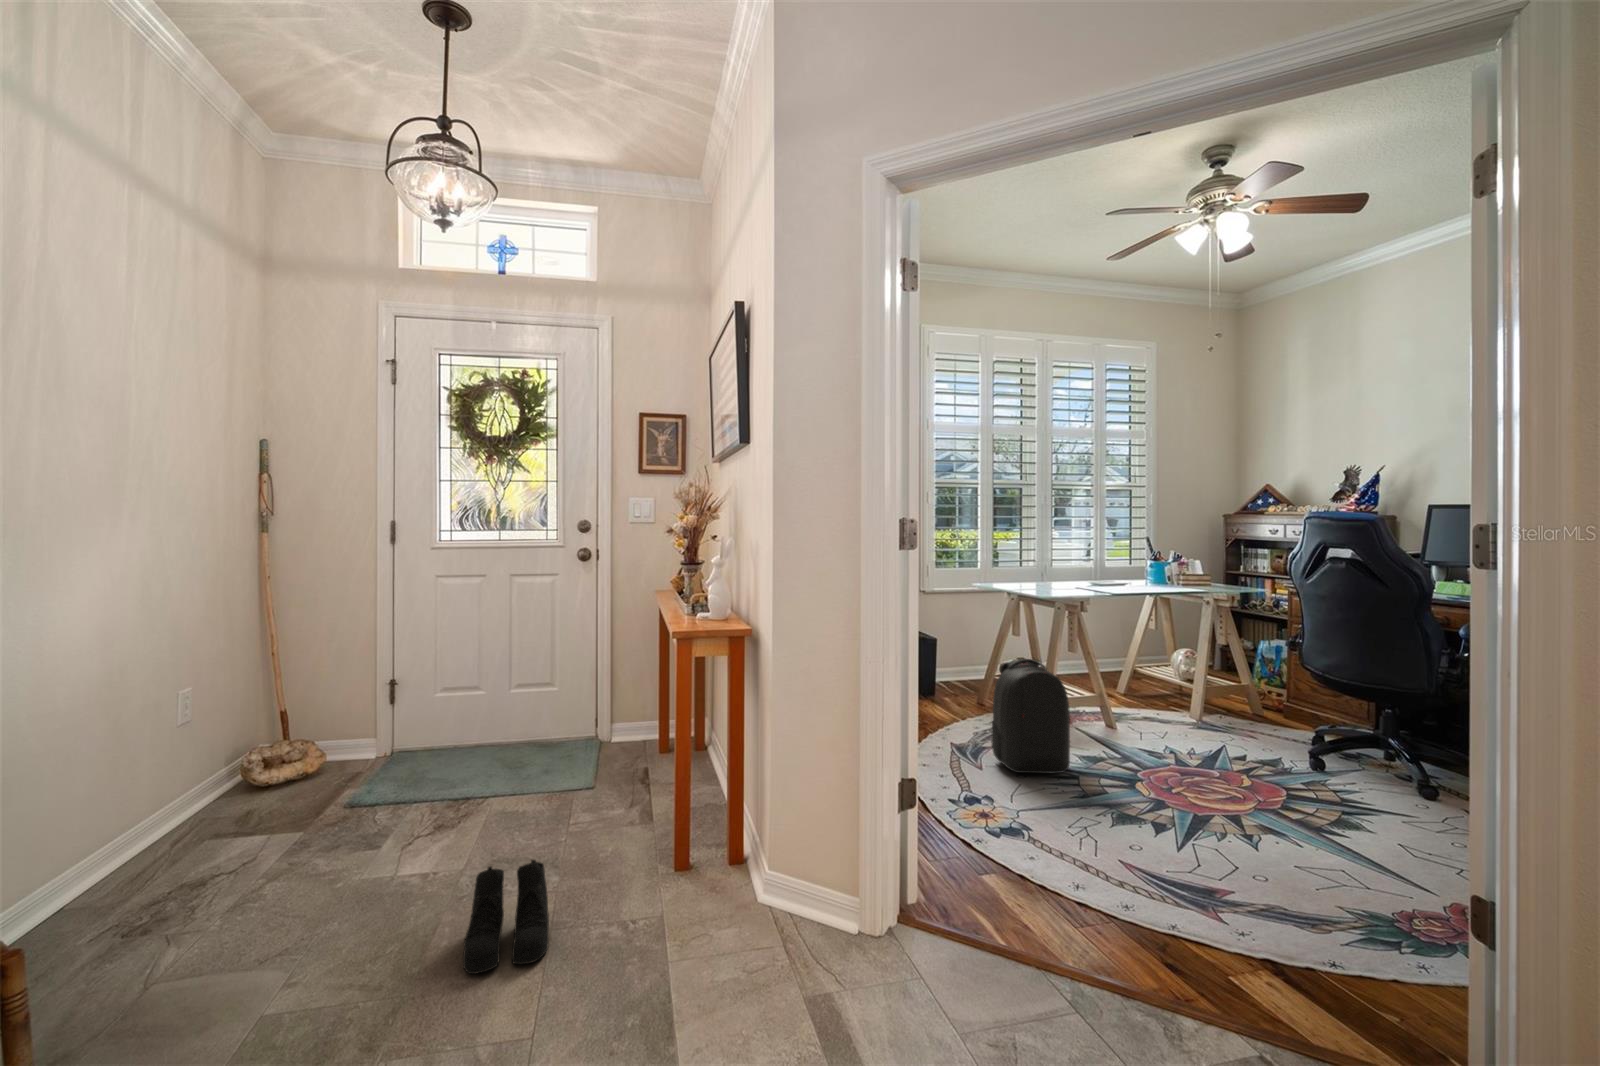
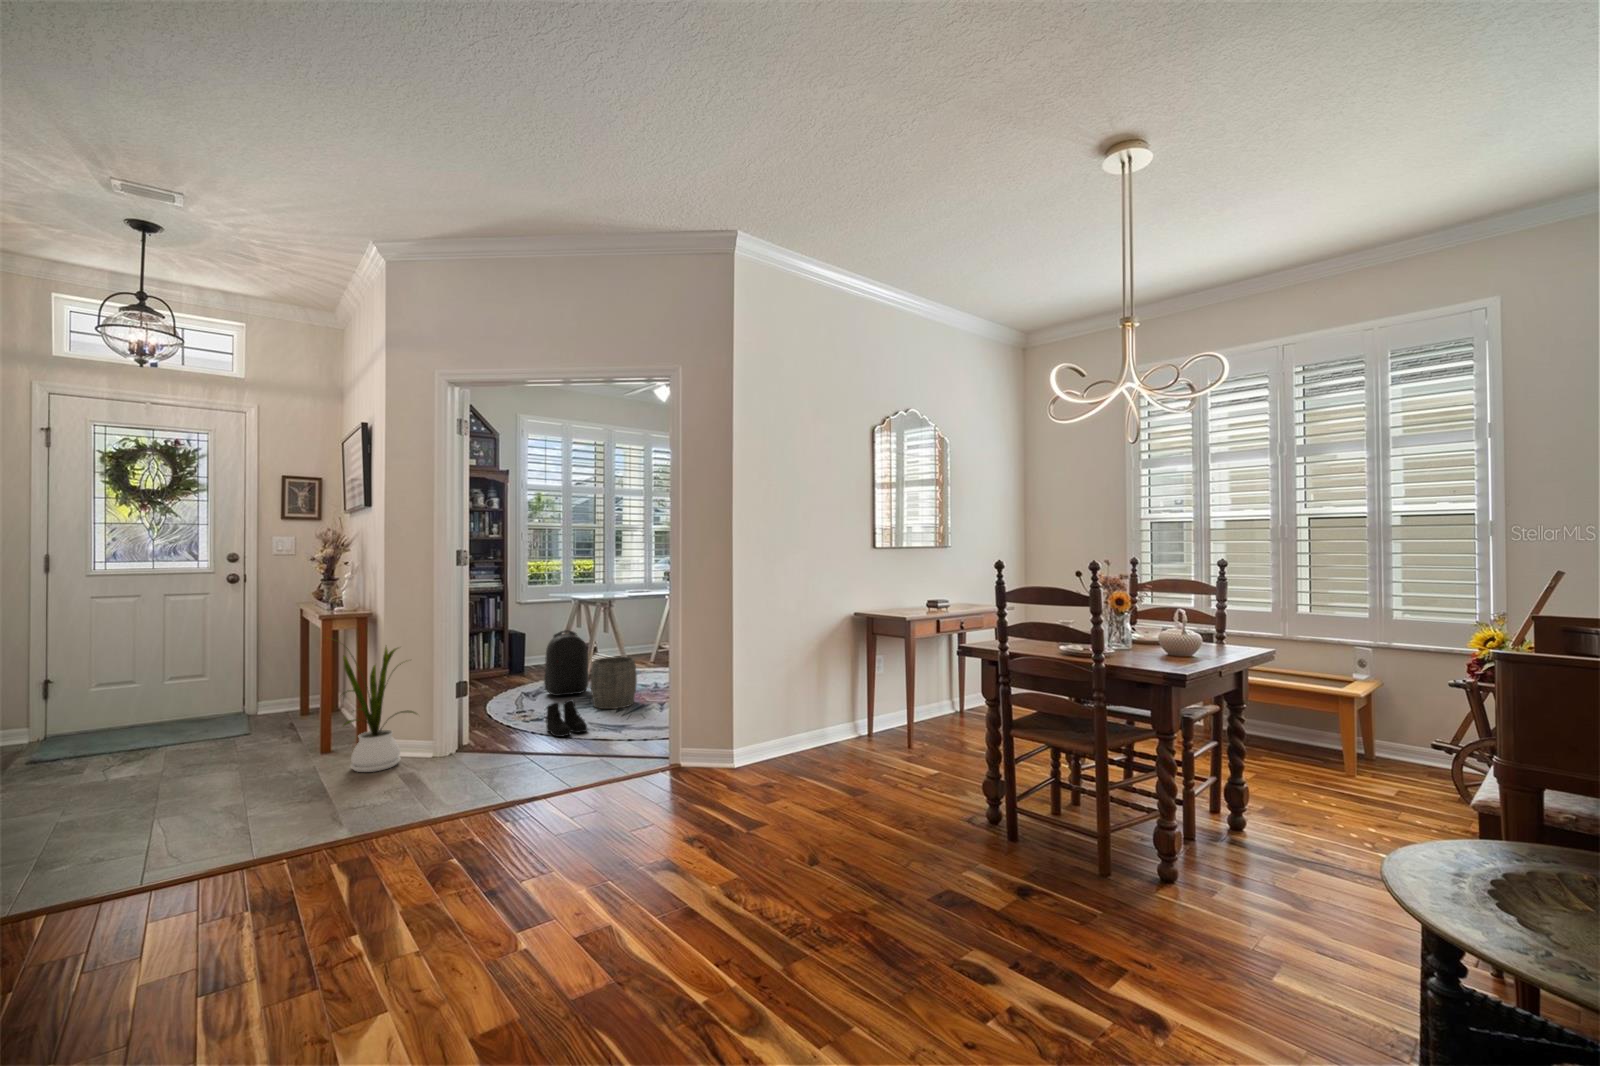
house plant: none [672,678,845,974] -> present [331,638,416,772]
woven basket: none [1098,722,1194,835] -> present [591,657,637,709]
boots: present [463,860,549,974] -> present [546,700,587,737]

